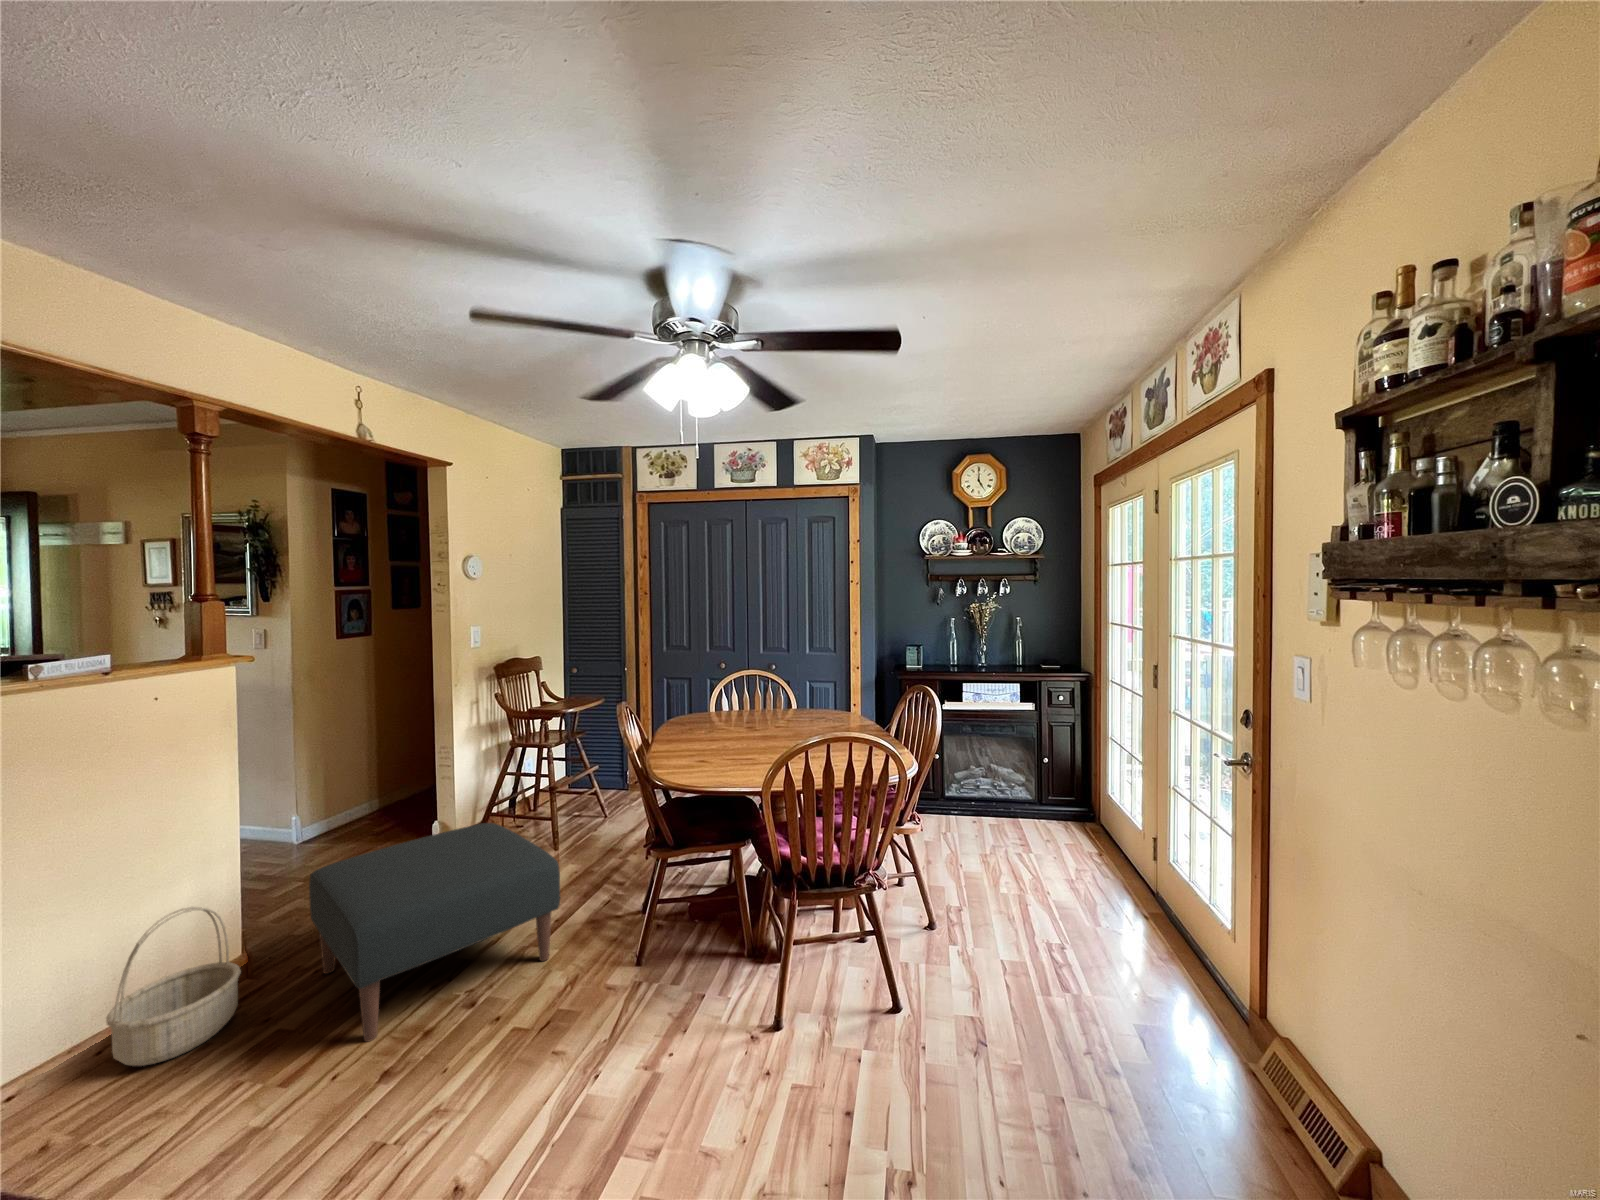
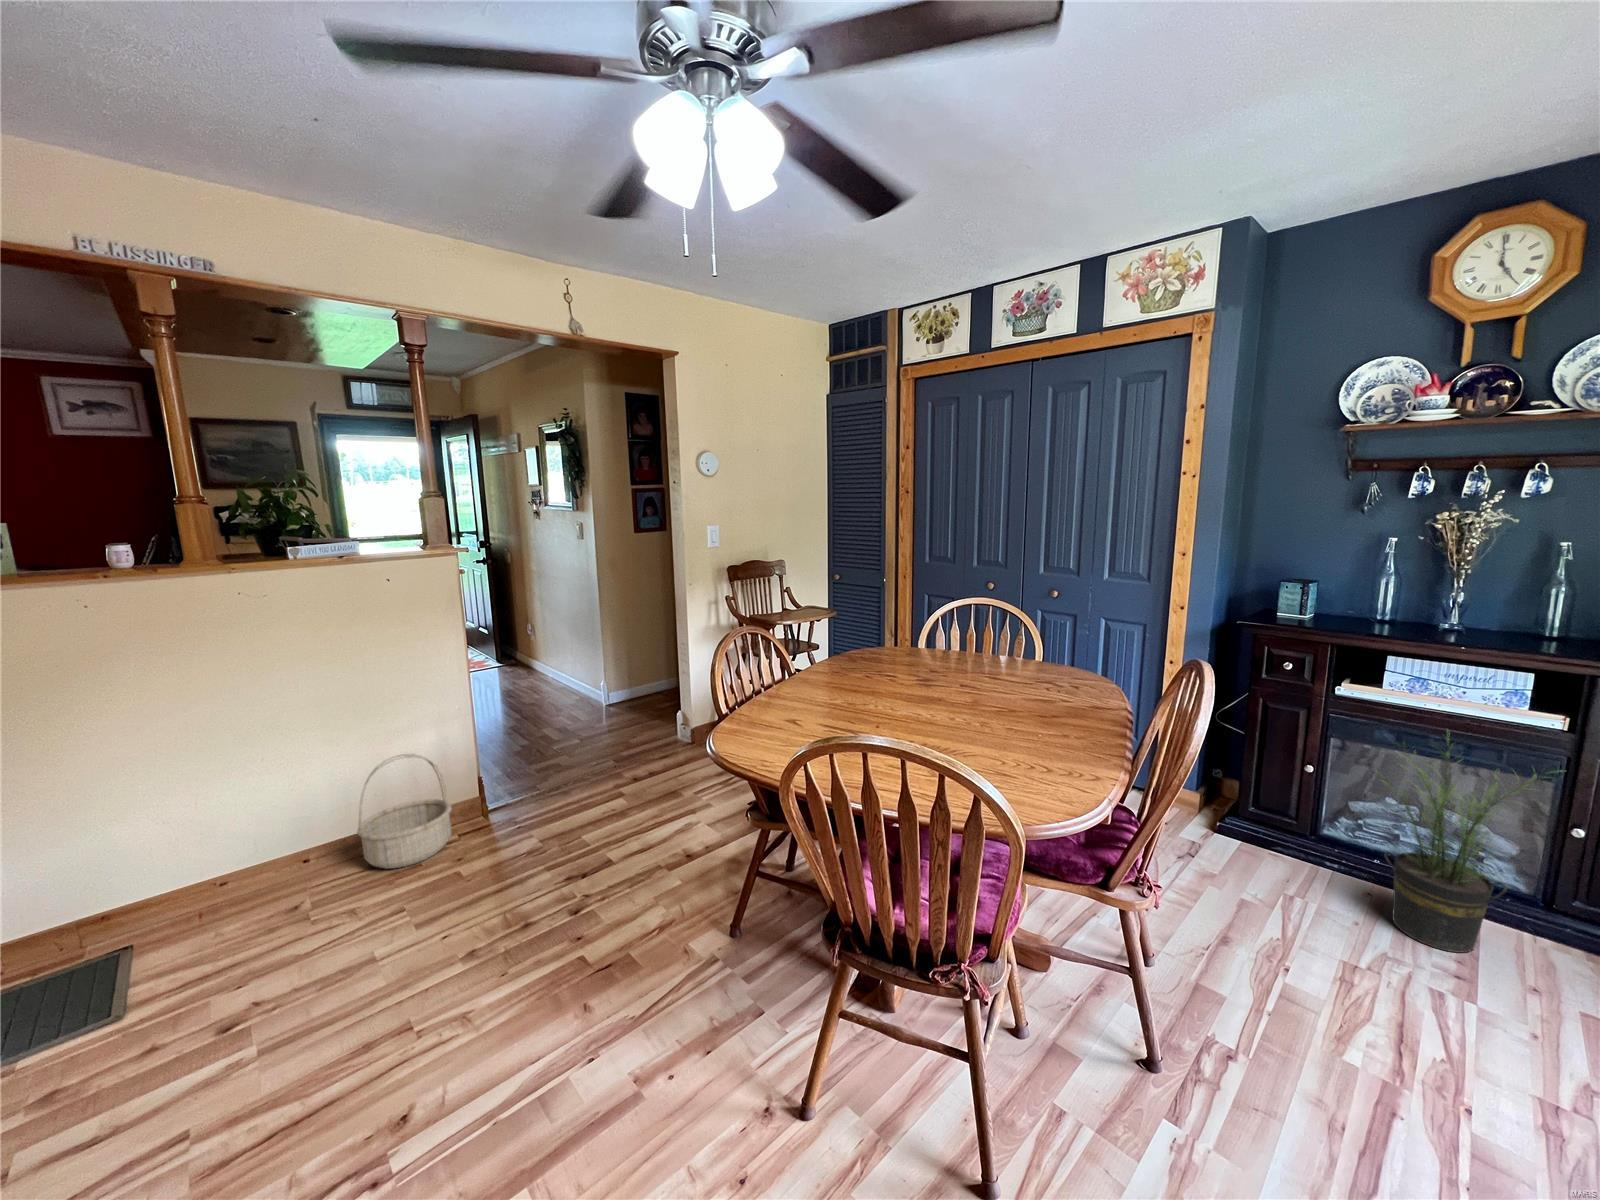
potted plant: none [966,719,1043,837] -> present [1375,731,1562,953]
ottoman: present [309,823,560,1042] -> none [464,729,673,914]

